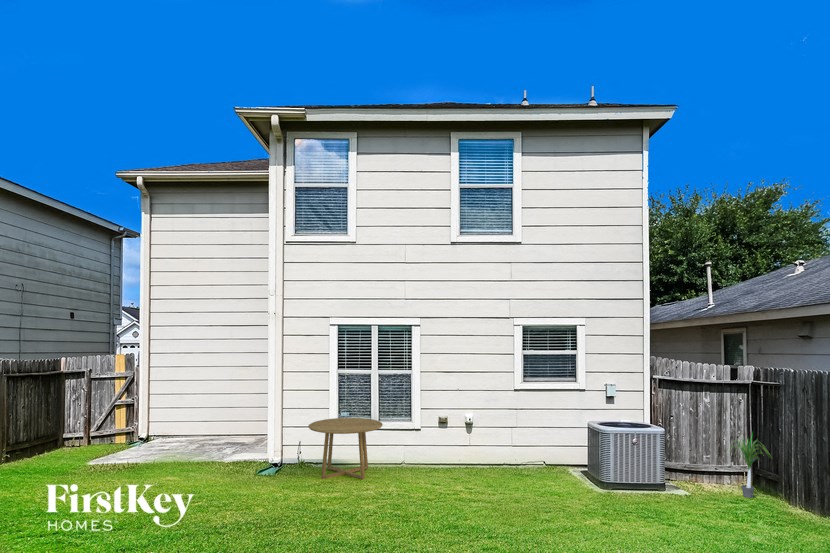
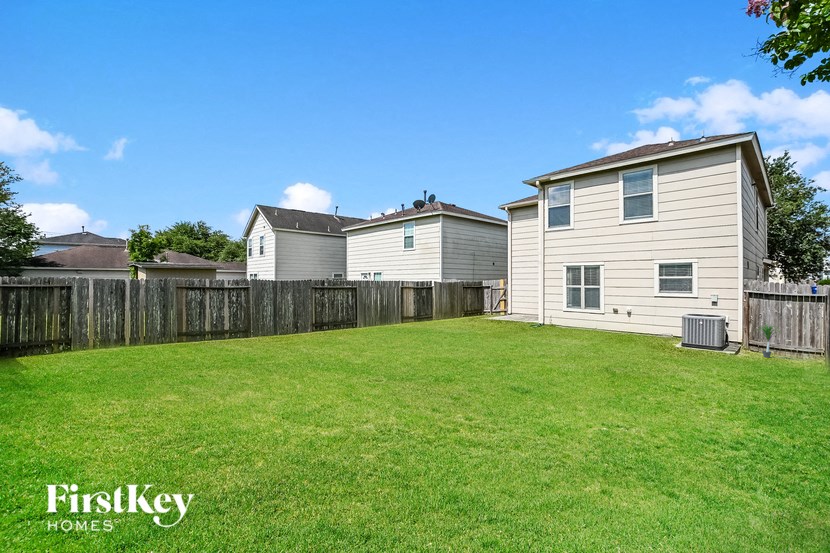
round table: present [308,418,383,479] -> none [548,306,582,330]

